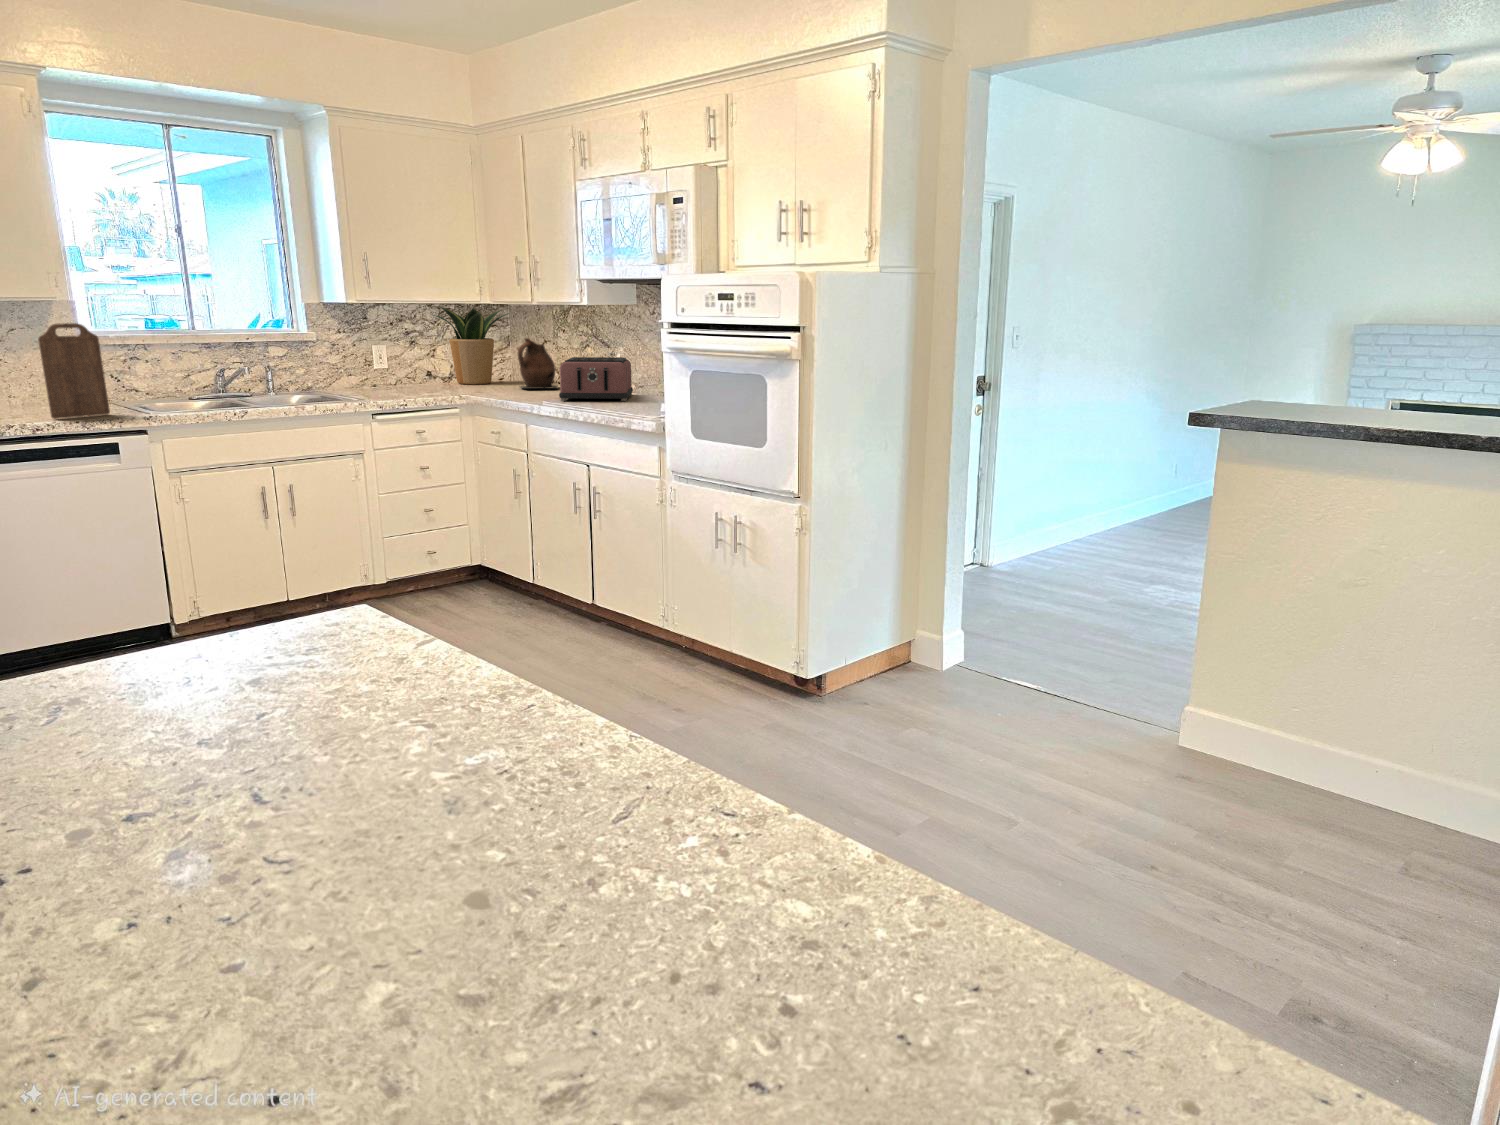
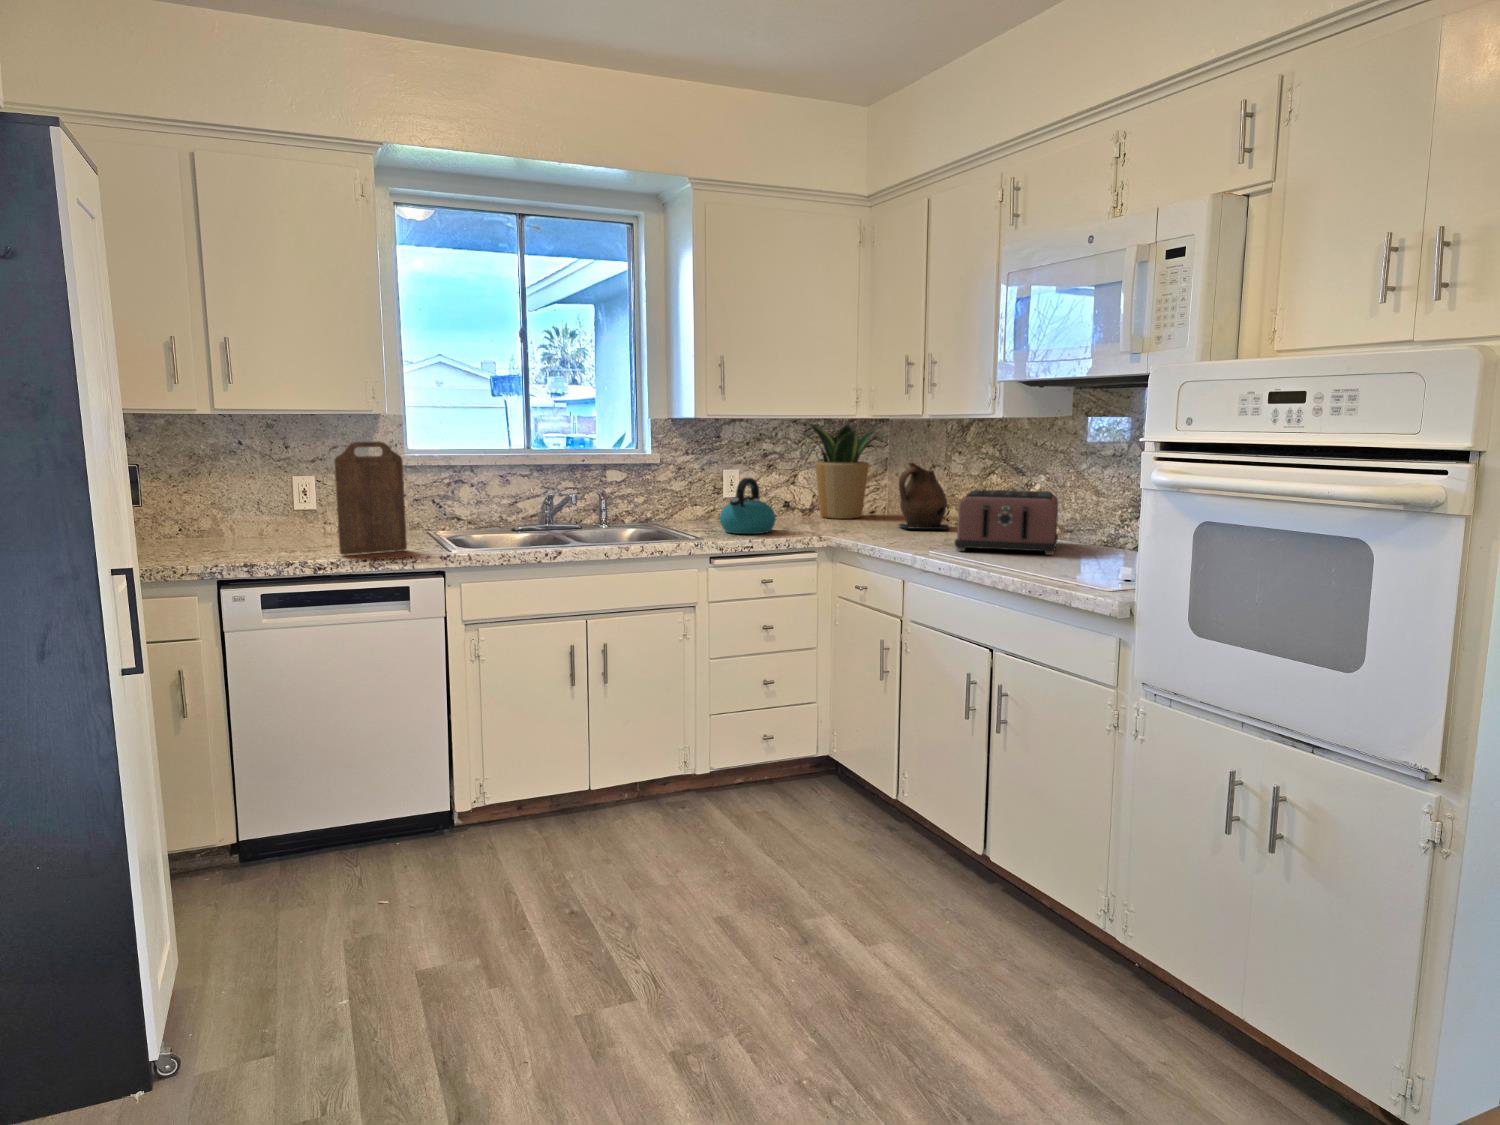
kettle: none [376,351,423,396] -> present [720,478,776,534]

